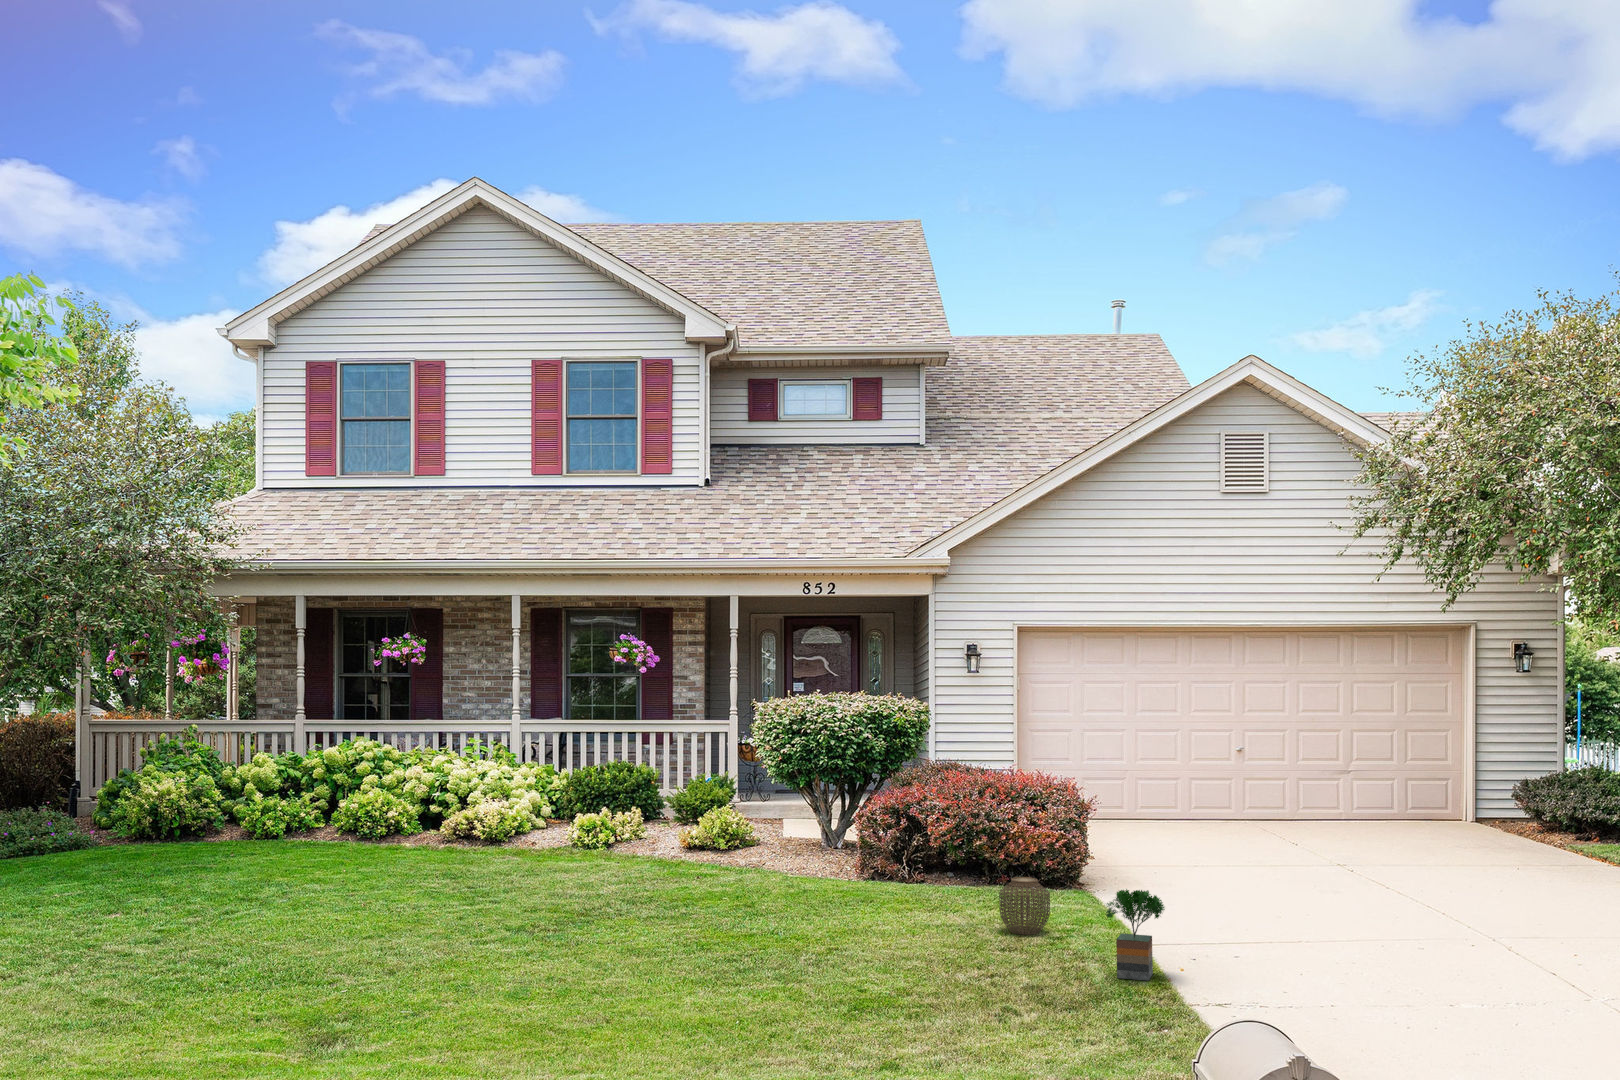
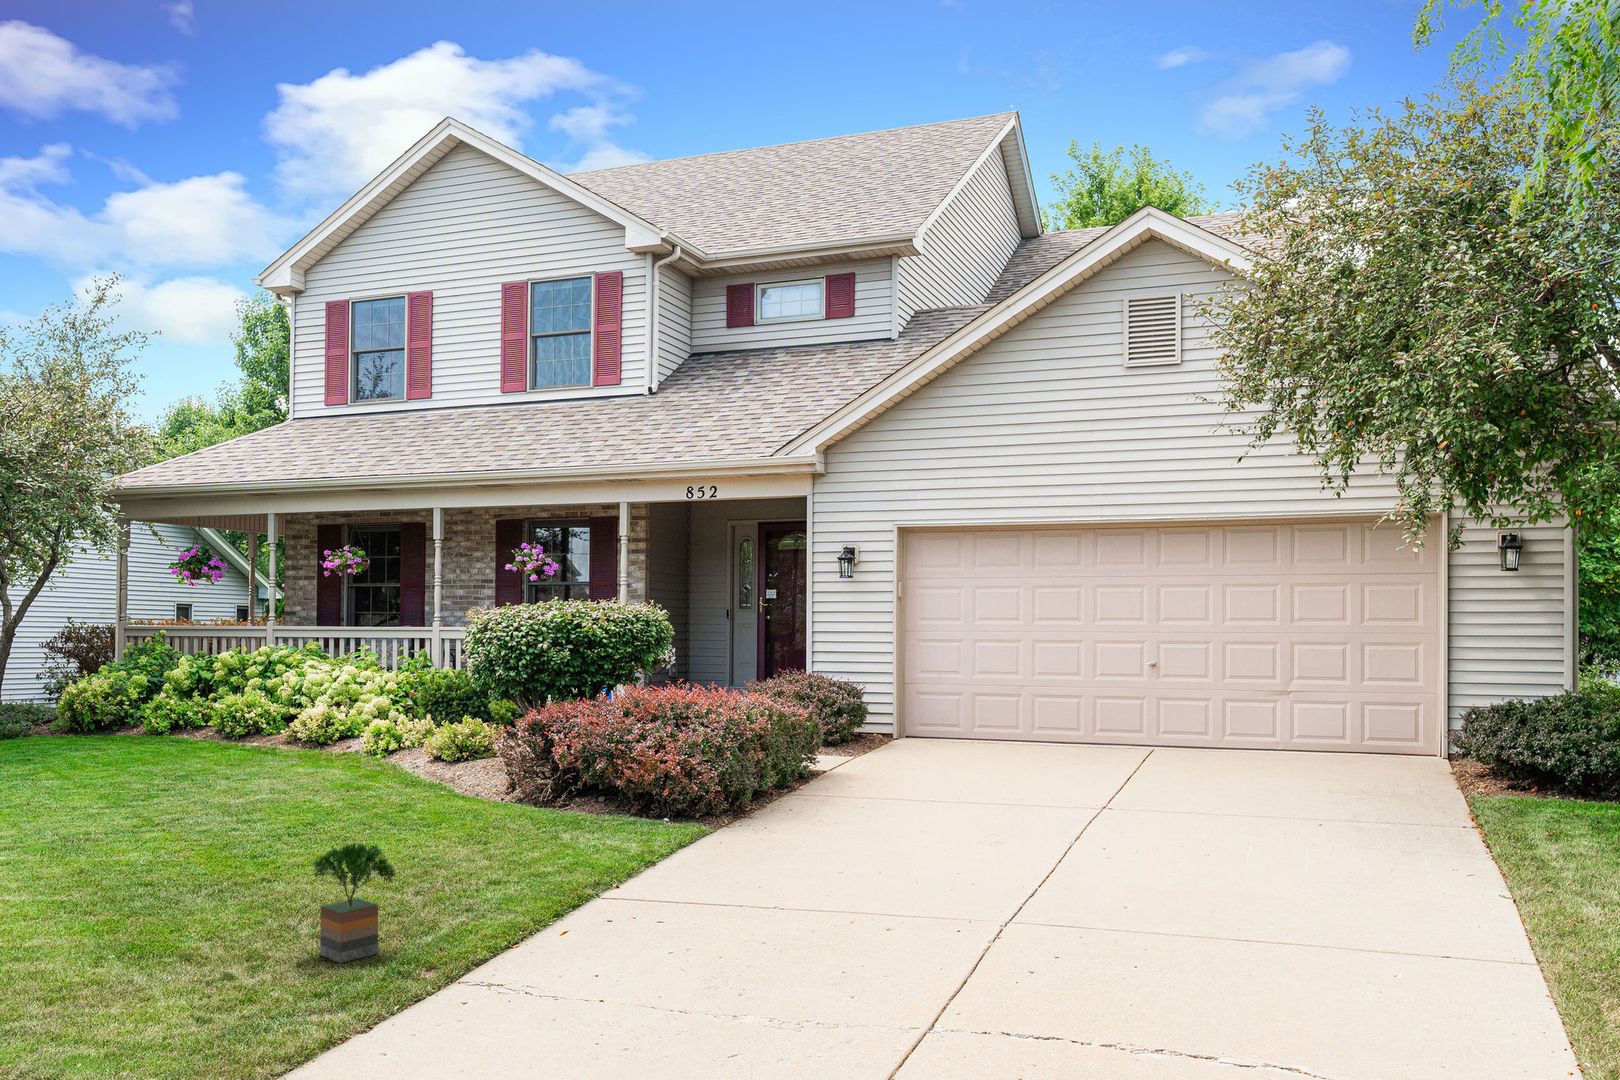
woven basket: present [999,877,1050,935] -> none [401,816,464,885]

